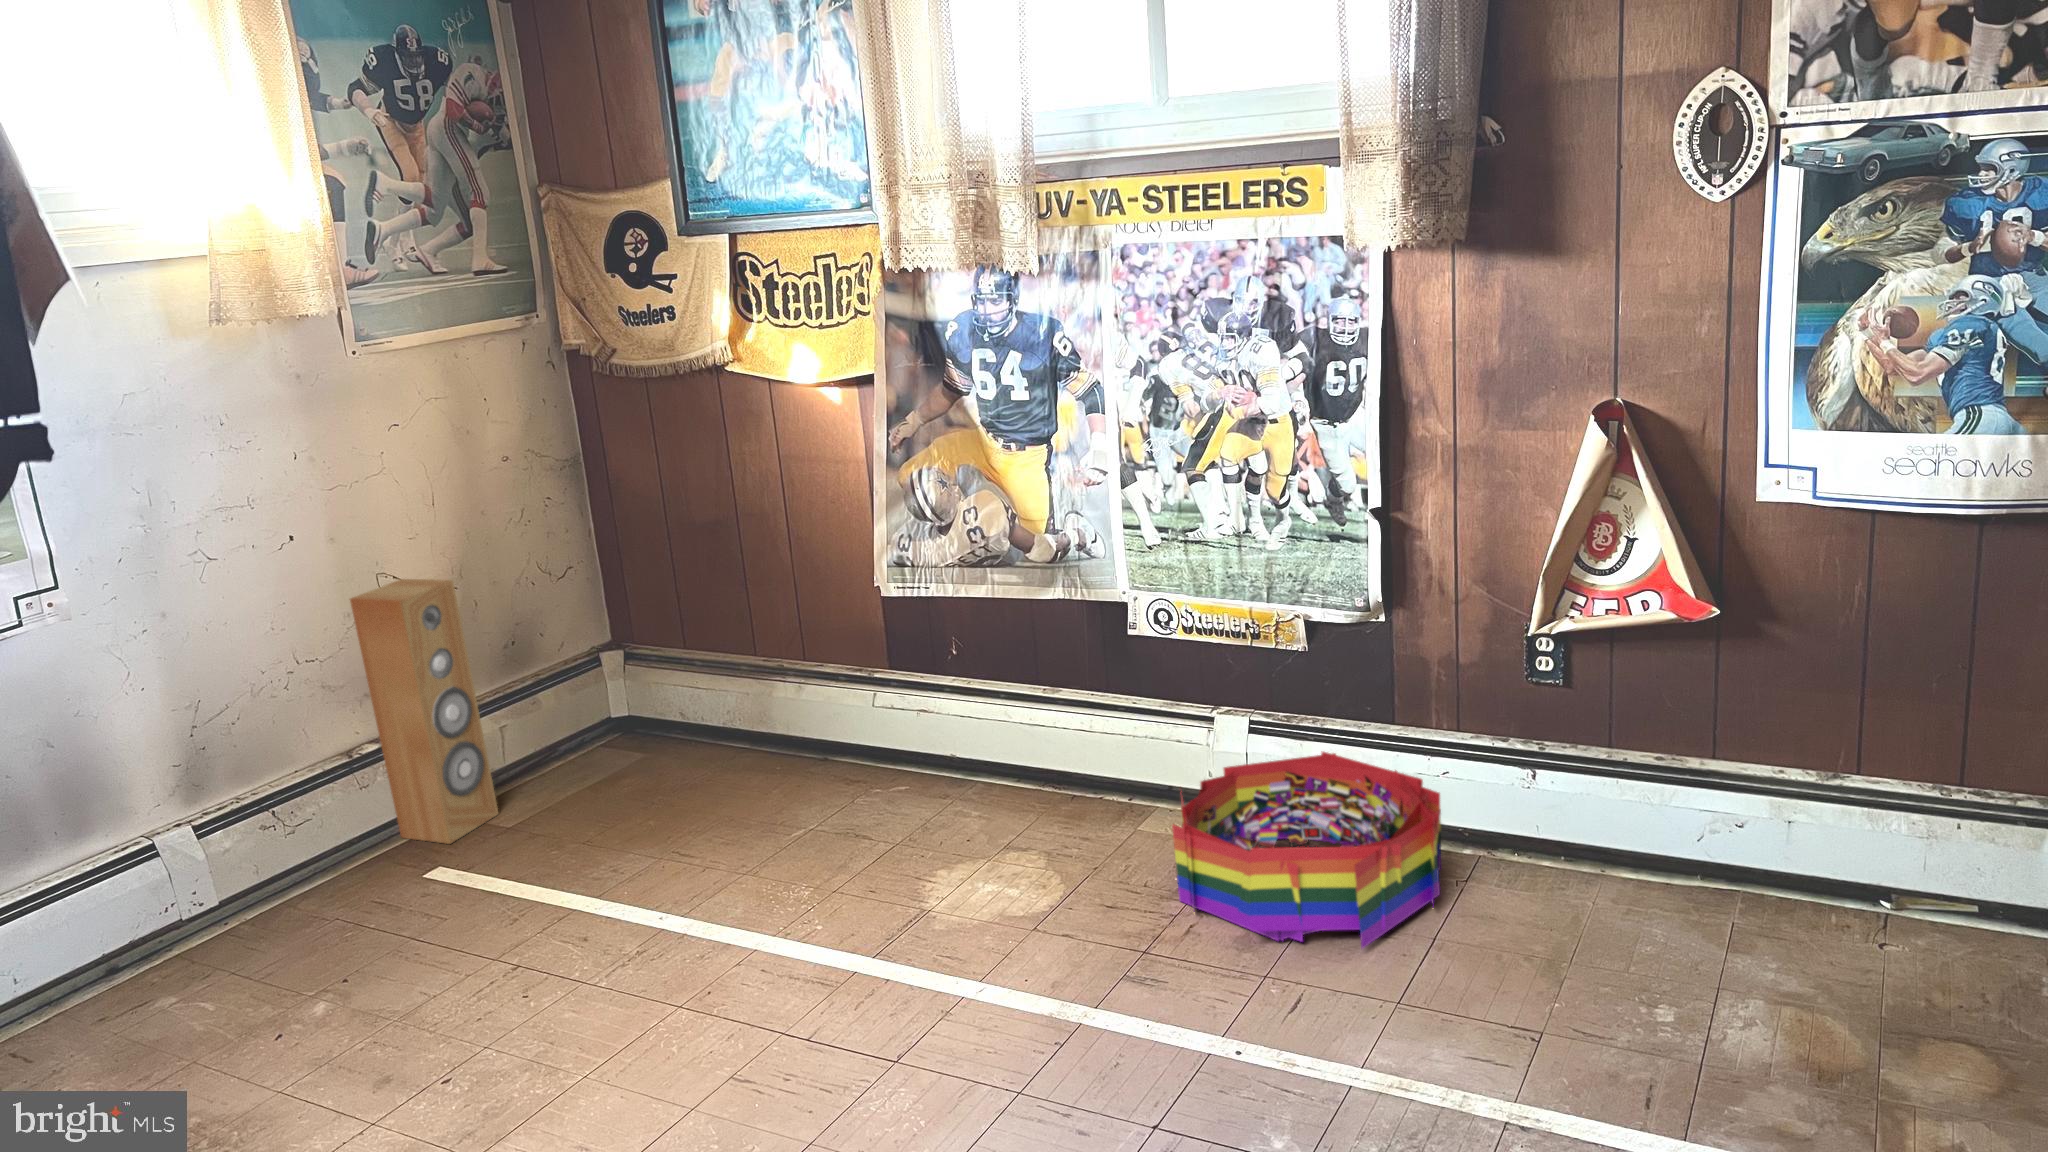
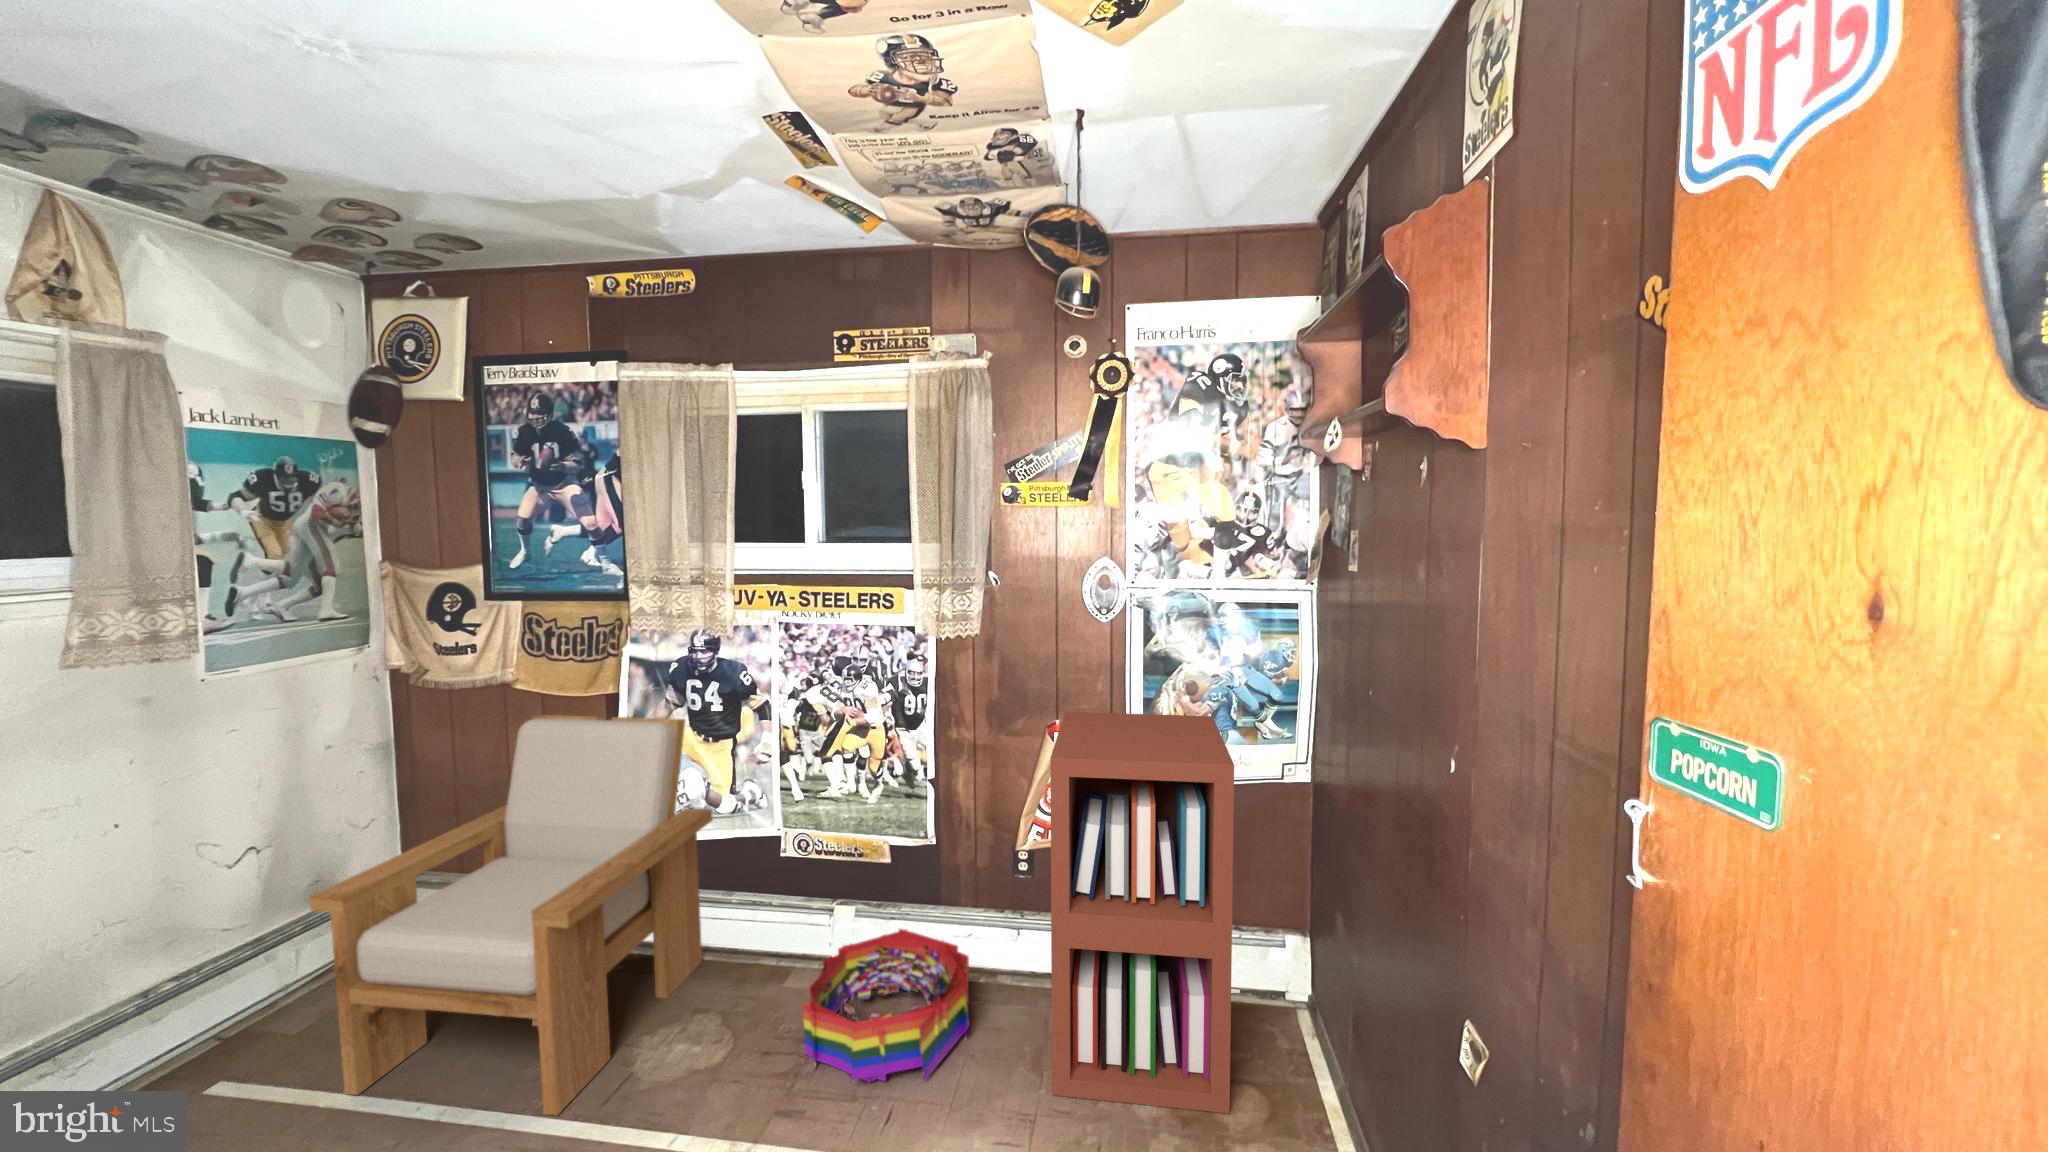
bookshelf: none [1576,377,1958,1050] -> present [1050,712,1234,1113]
armchair: none [539,408,1022,924] -> present [310,715,712,1116]
speaker: present [350,579,498,844] -> none [130,853,261,1078]

